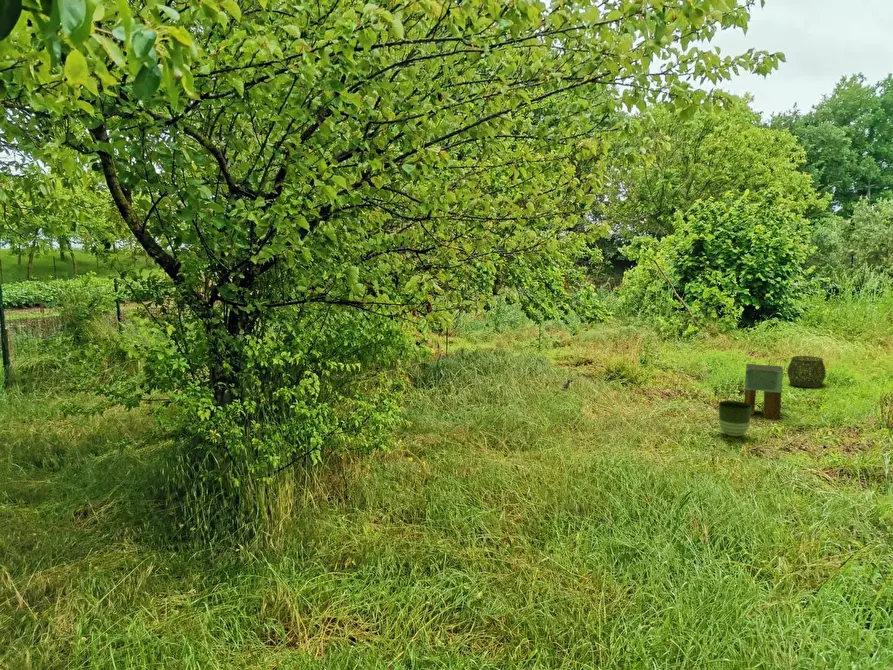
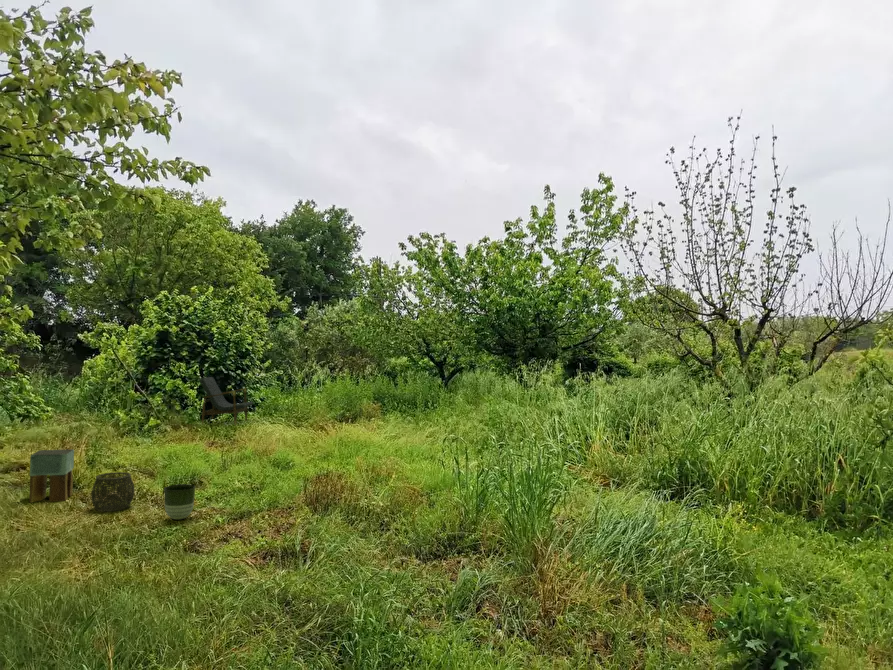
lounge chair: none [737,285,796,336] -> present [200,377,253,426]
woven basket: present [788,356,826,388] -> present [91,472,134,511]
stool: present [744,364,783,419] -> present [29,449,74,503]

